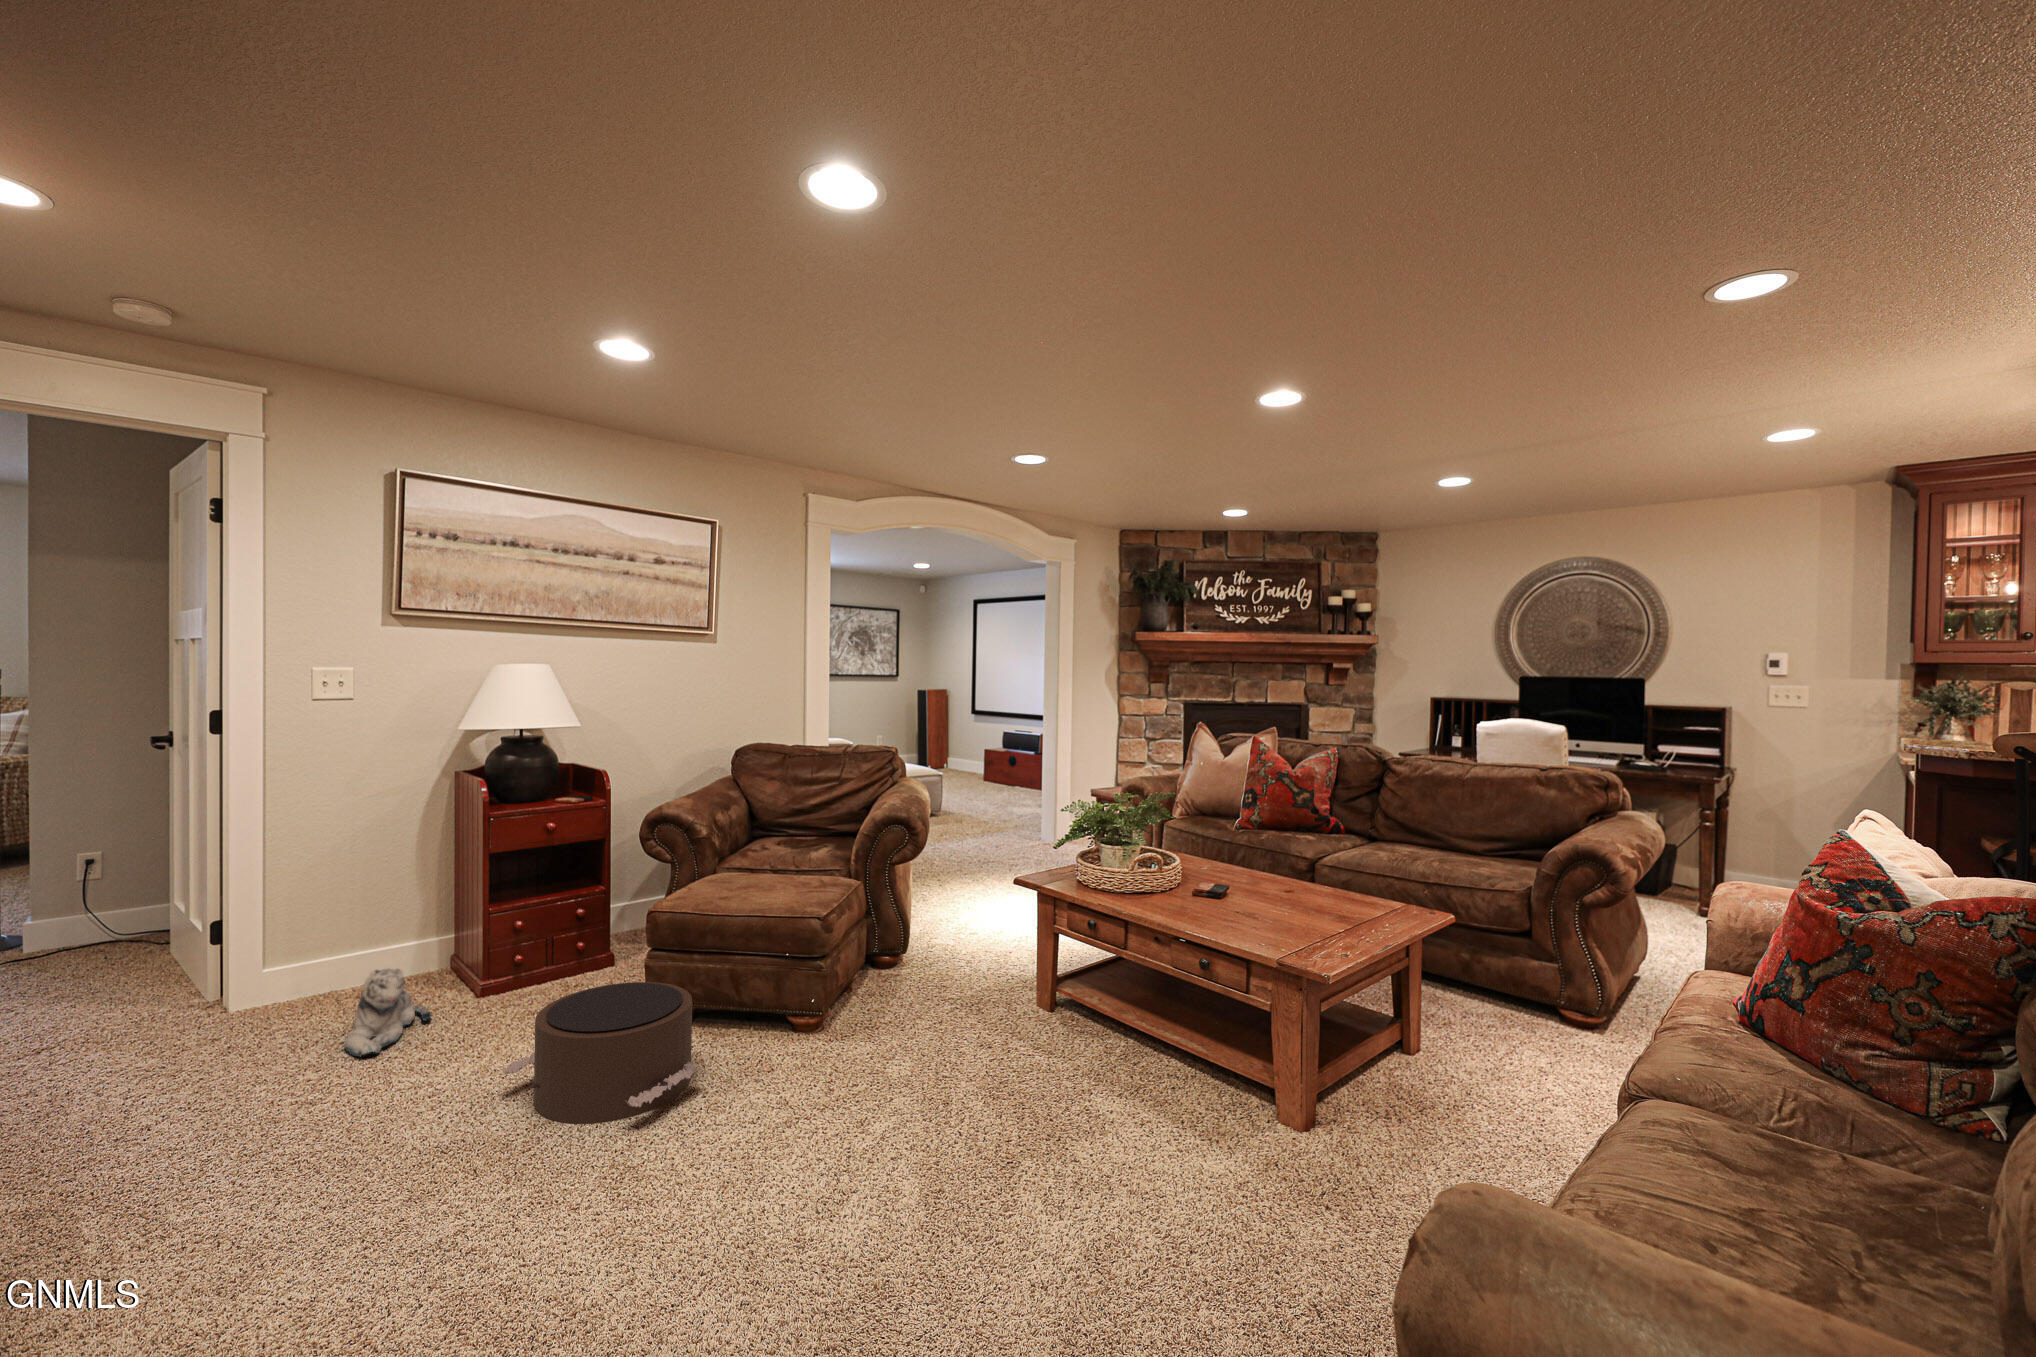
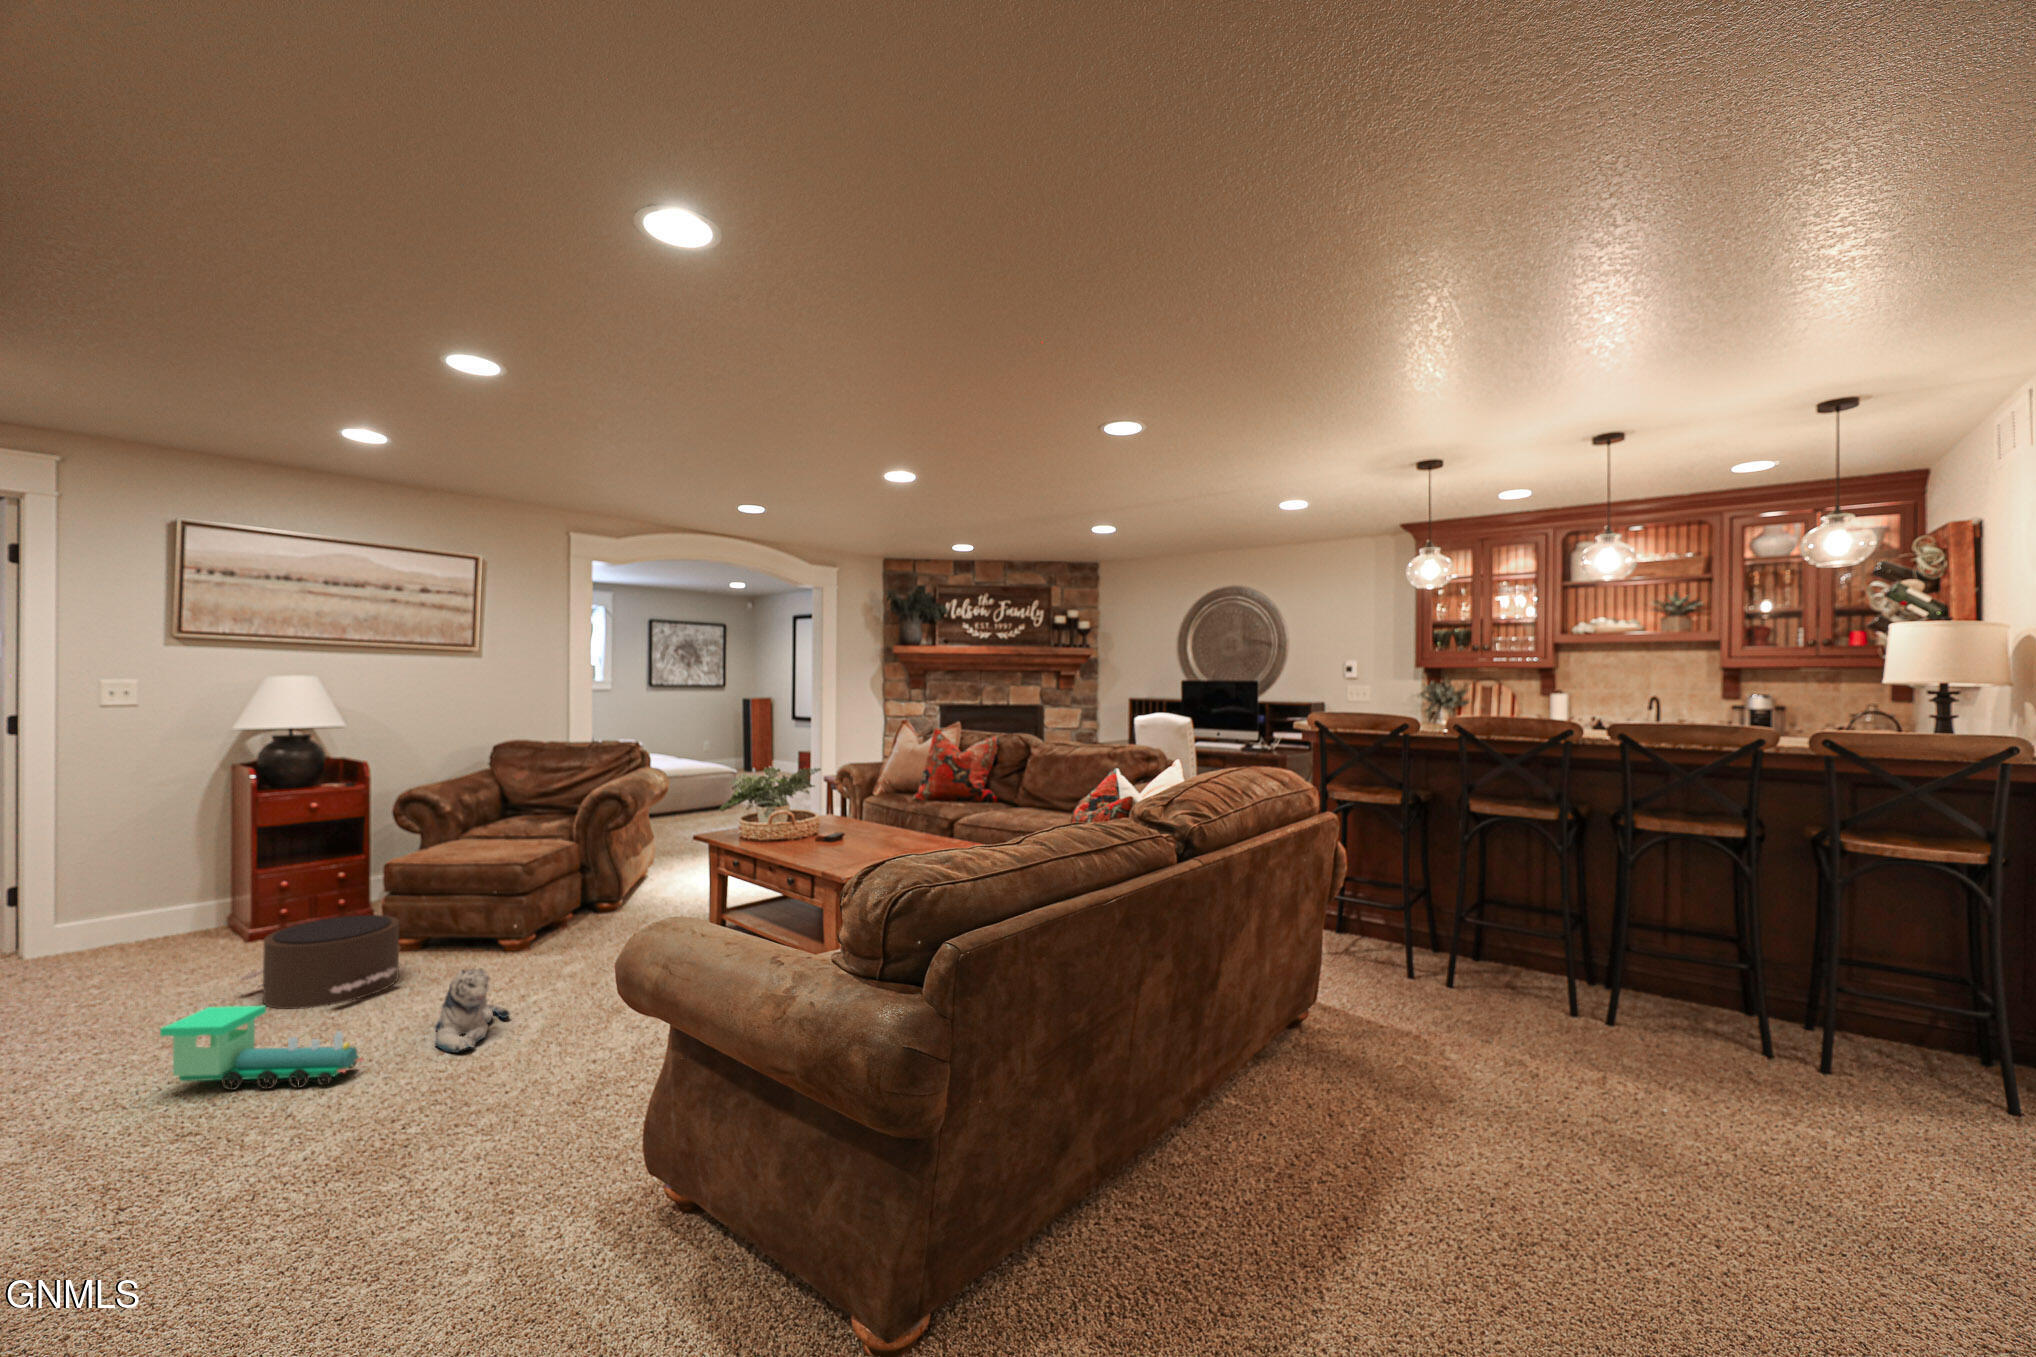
plush toy: present [344,969,432,1057] -> present [435,969,510,1053]
toy train: none [457,1159,729,1307] -> present [160,1006,363,1090]

